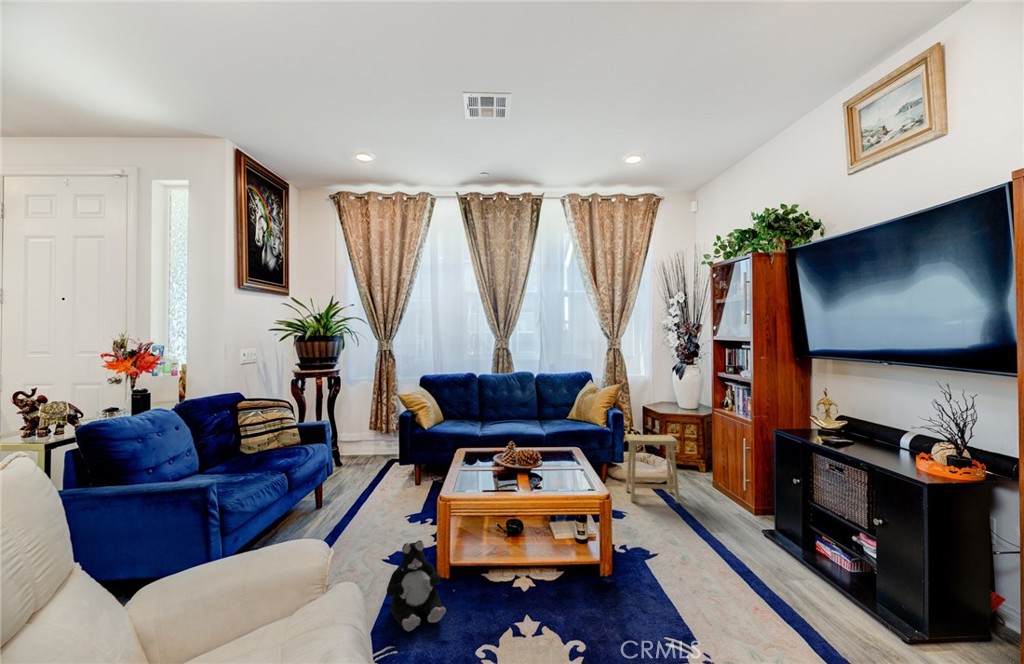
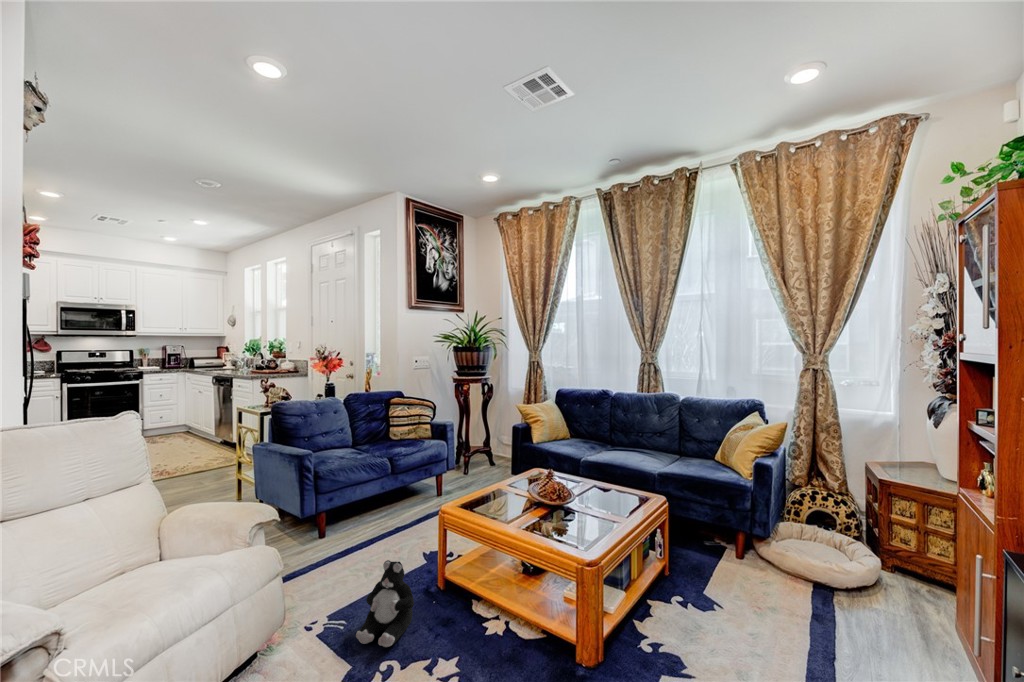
footstool: present [625,434,680,503] -> none [752,504,847,641]

